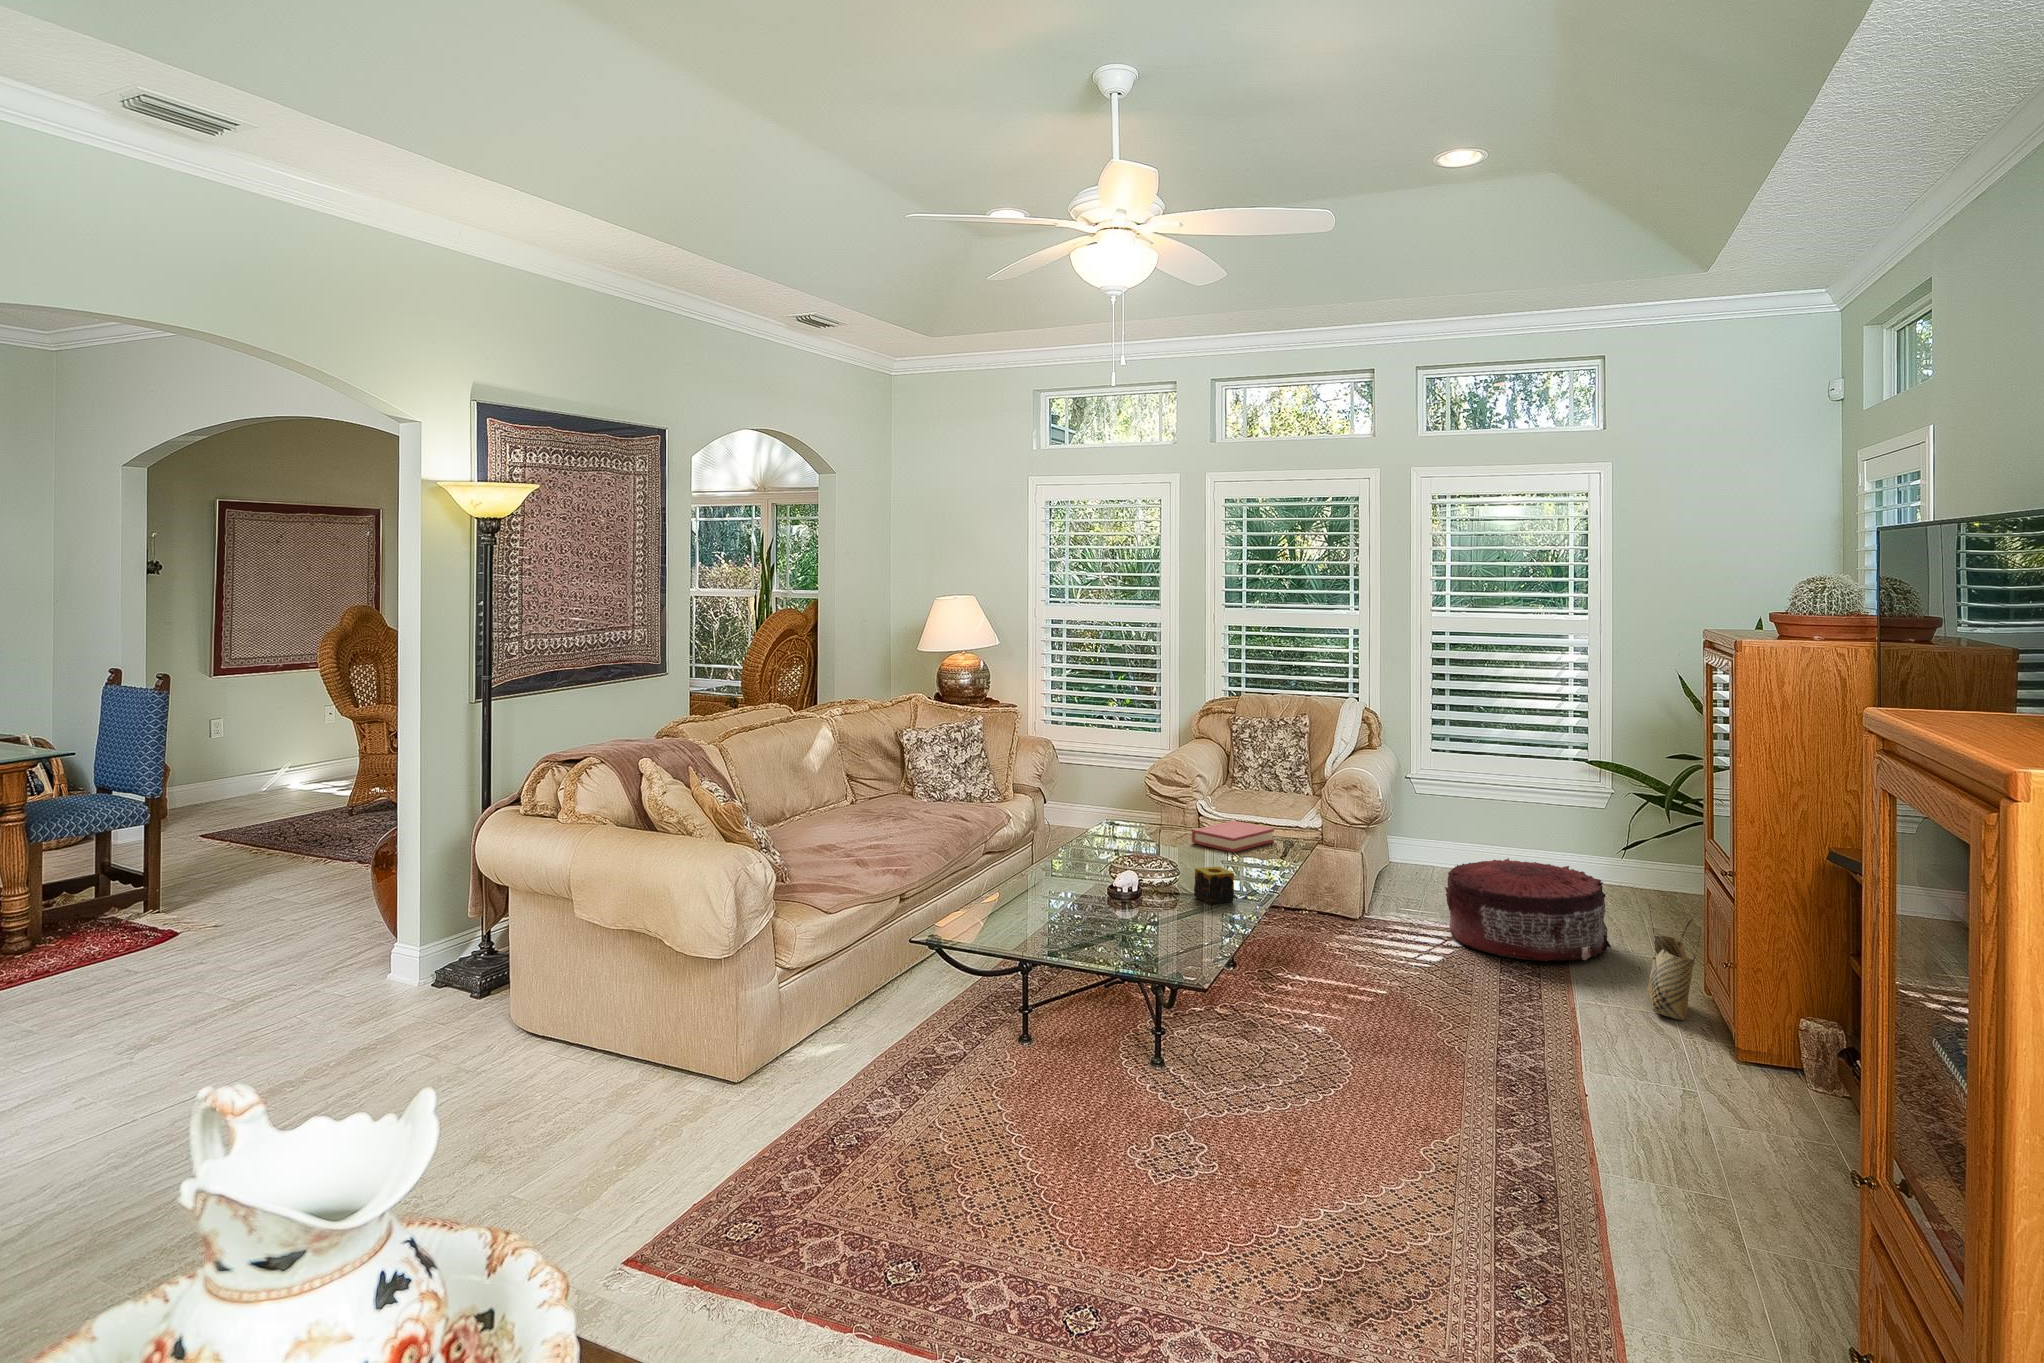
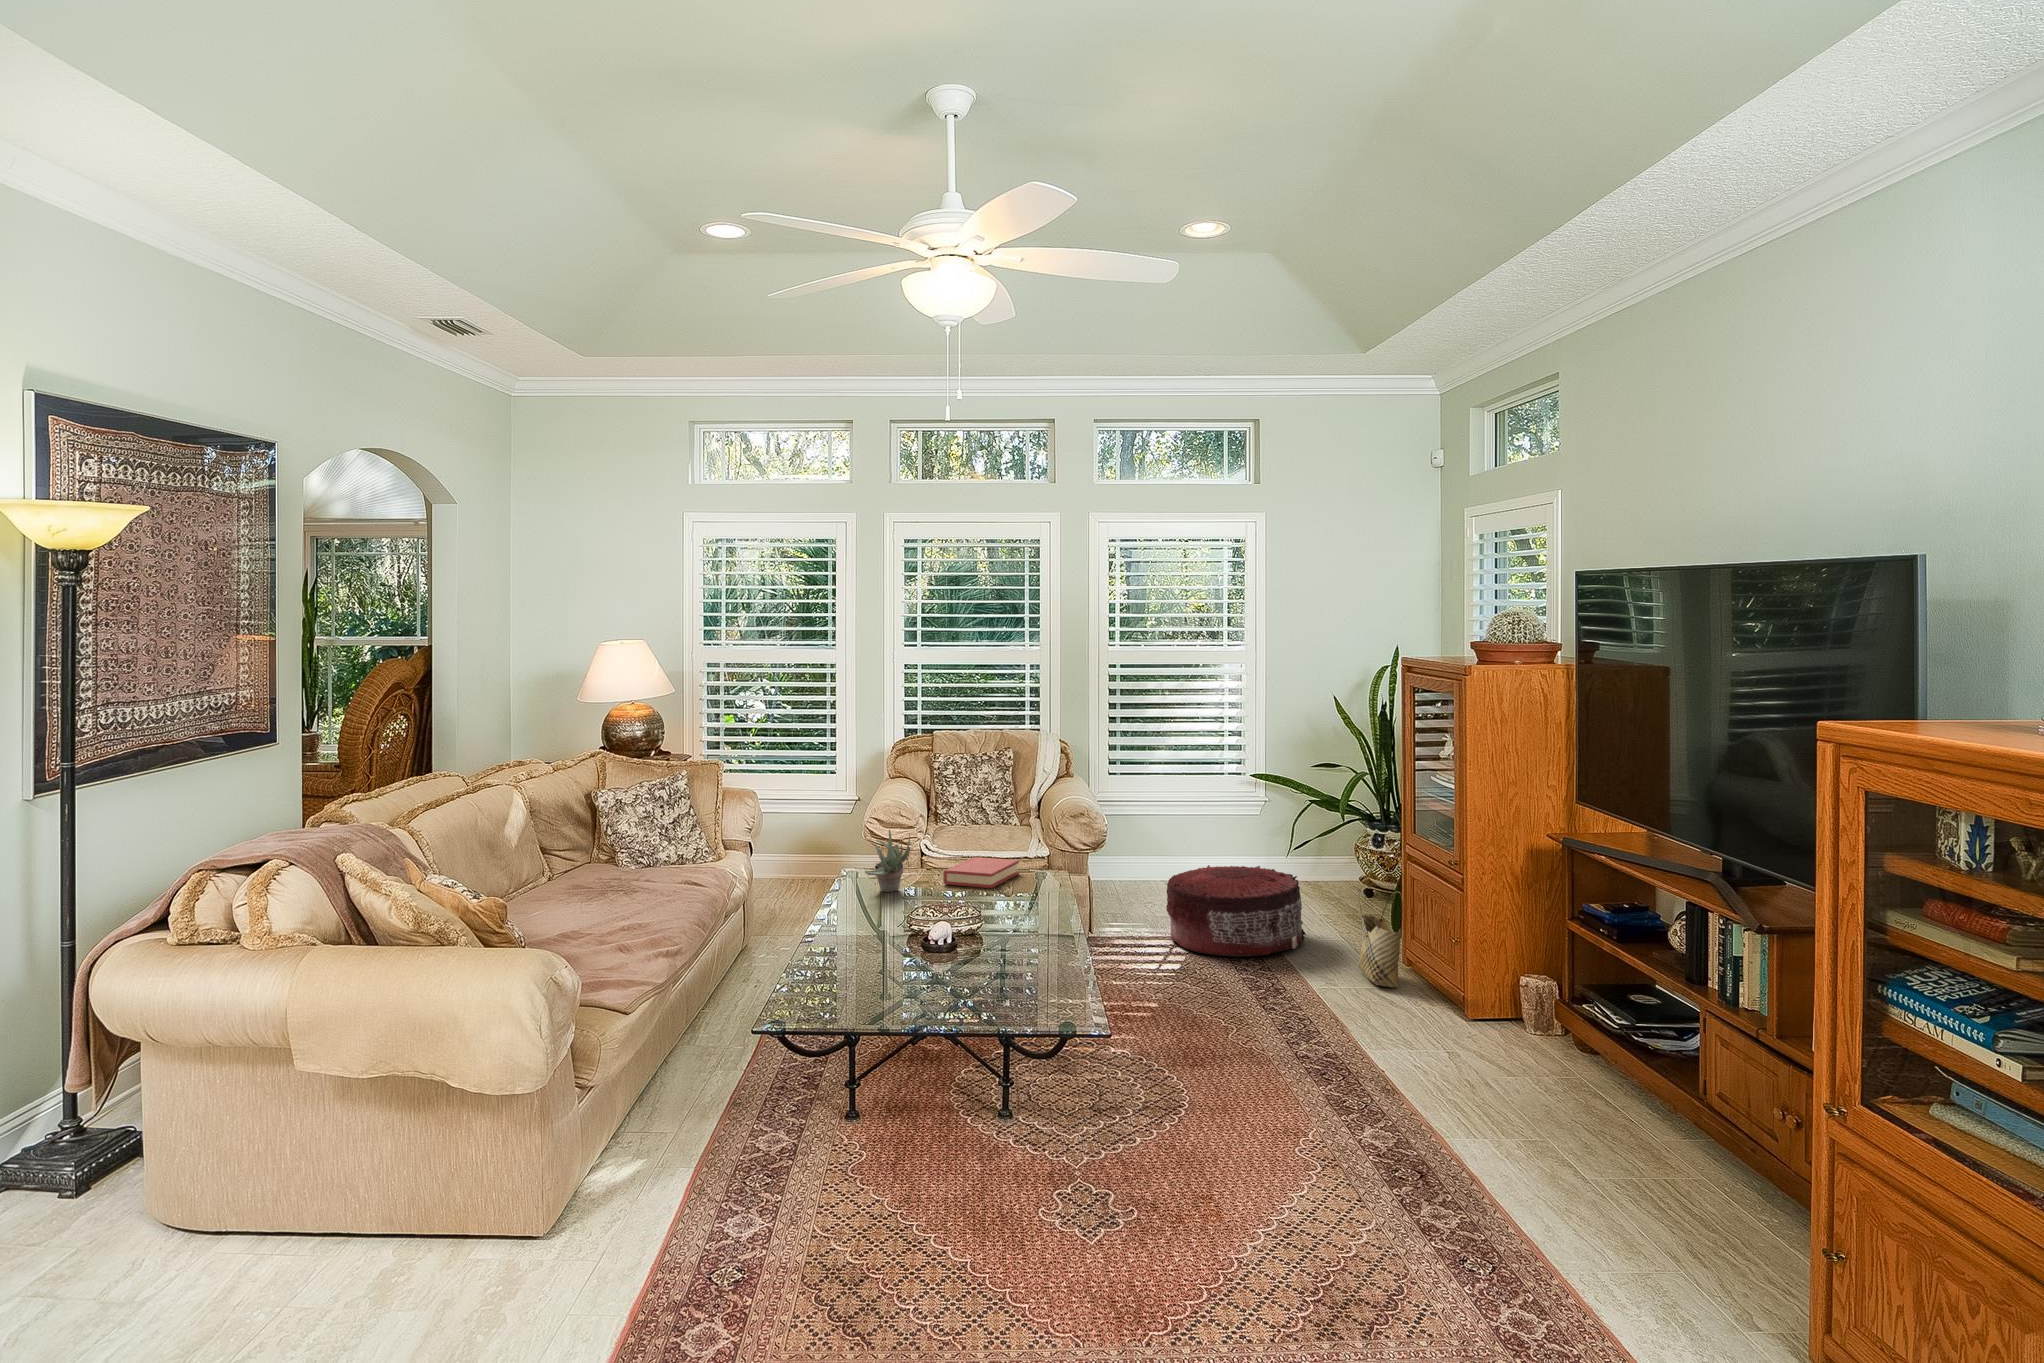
succulent plant: none [1107,786,1158,844] -> present [865,829,910,892]
candle: present [1194,867,1234,904] -> none [998,901,1040,941]

